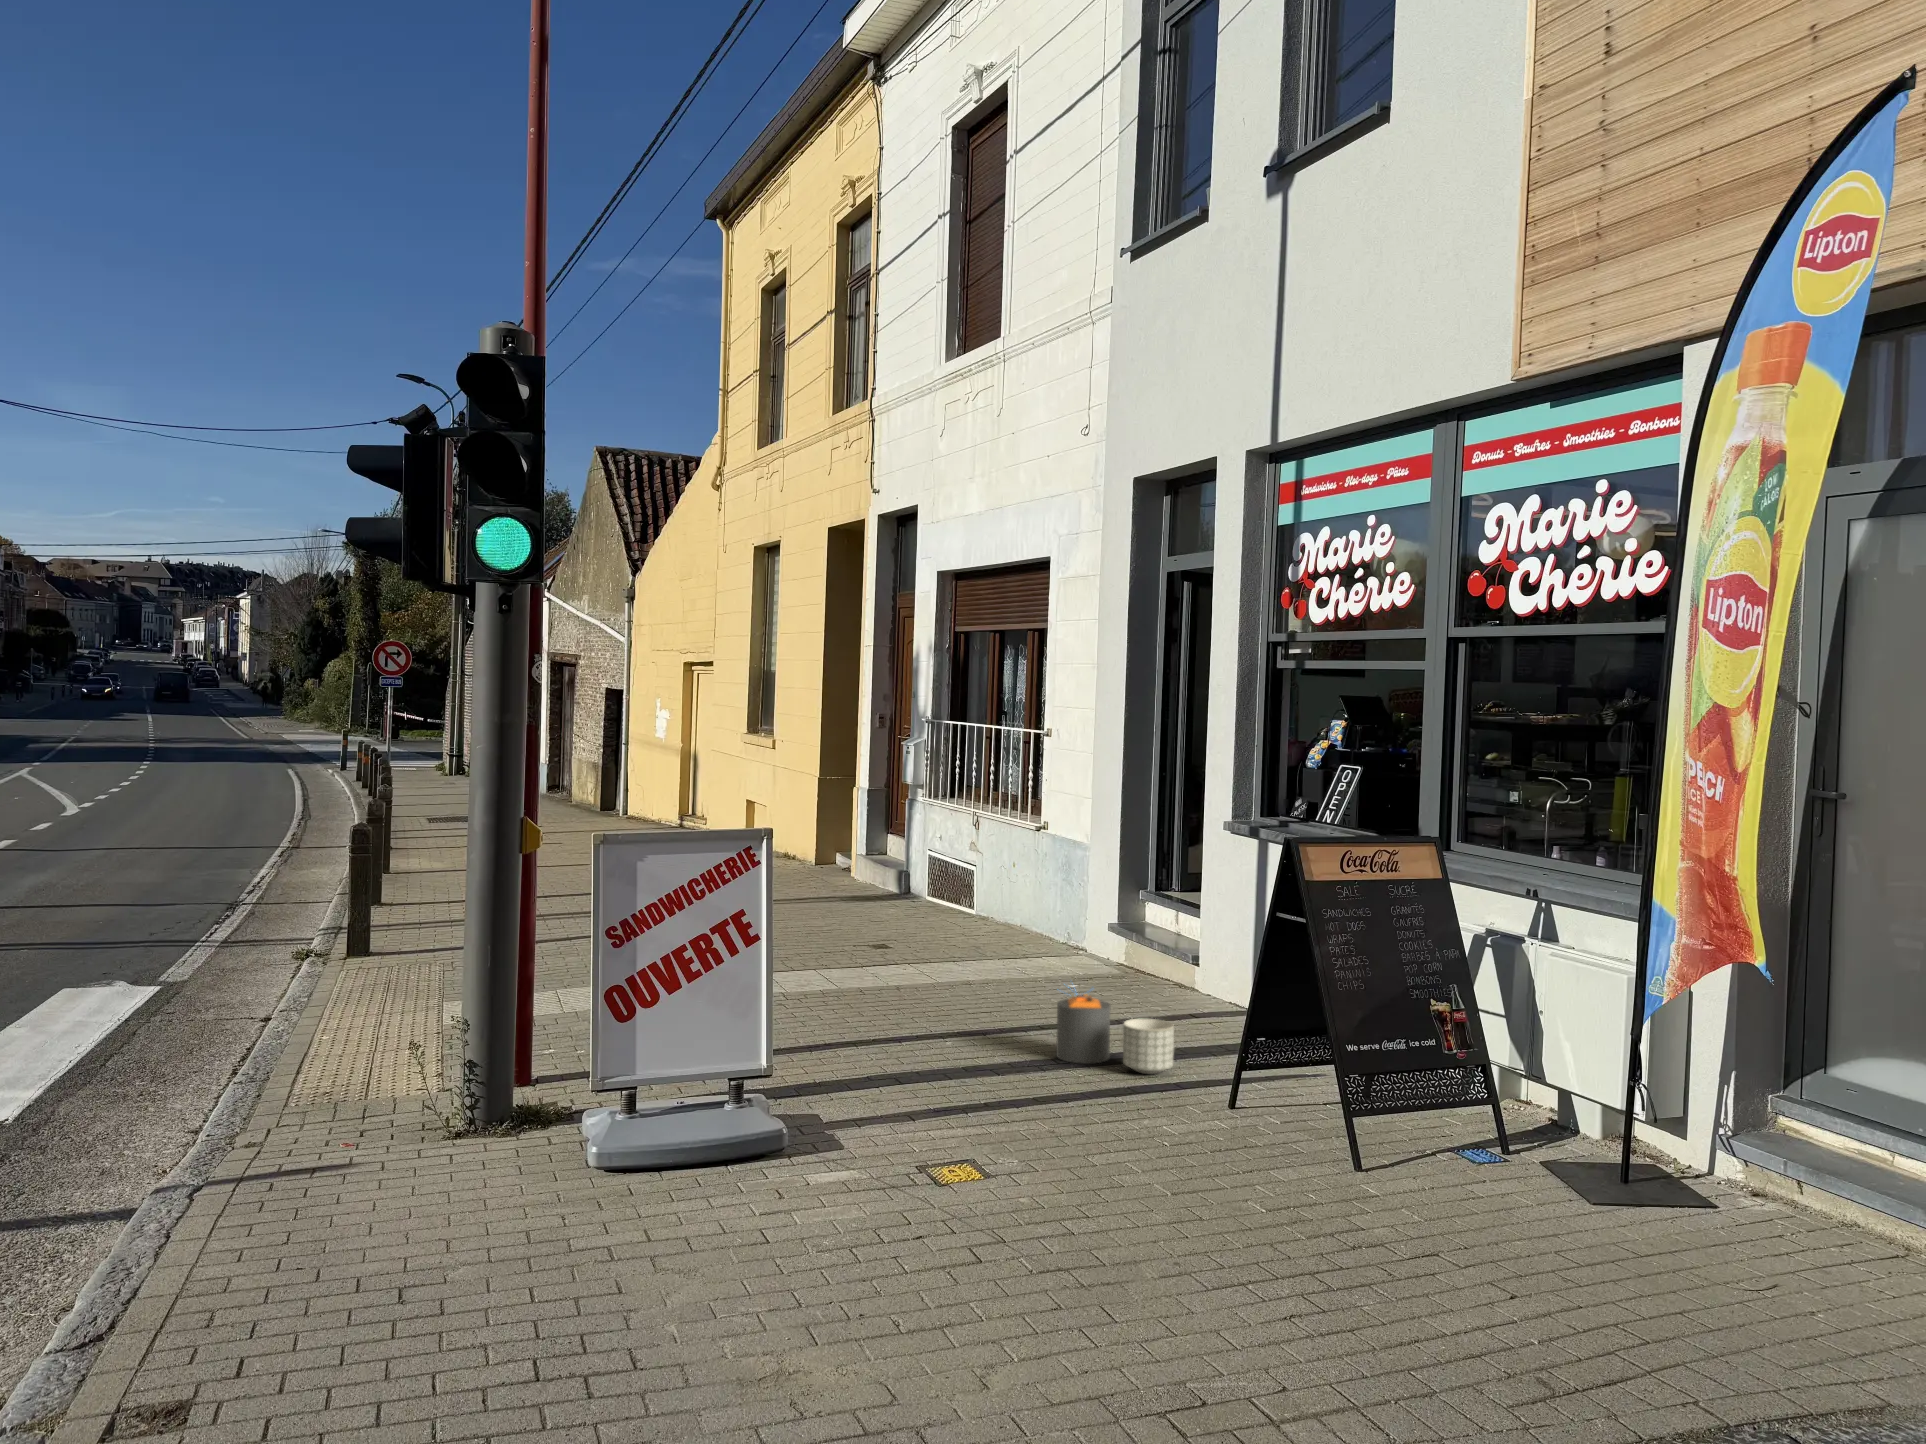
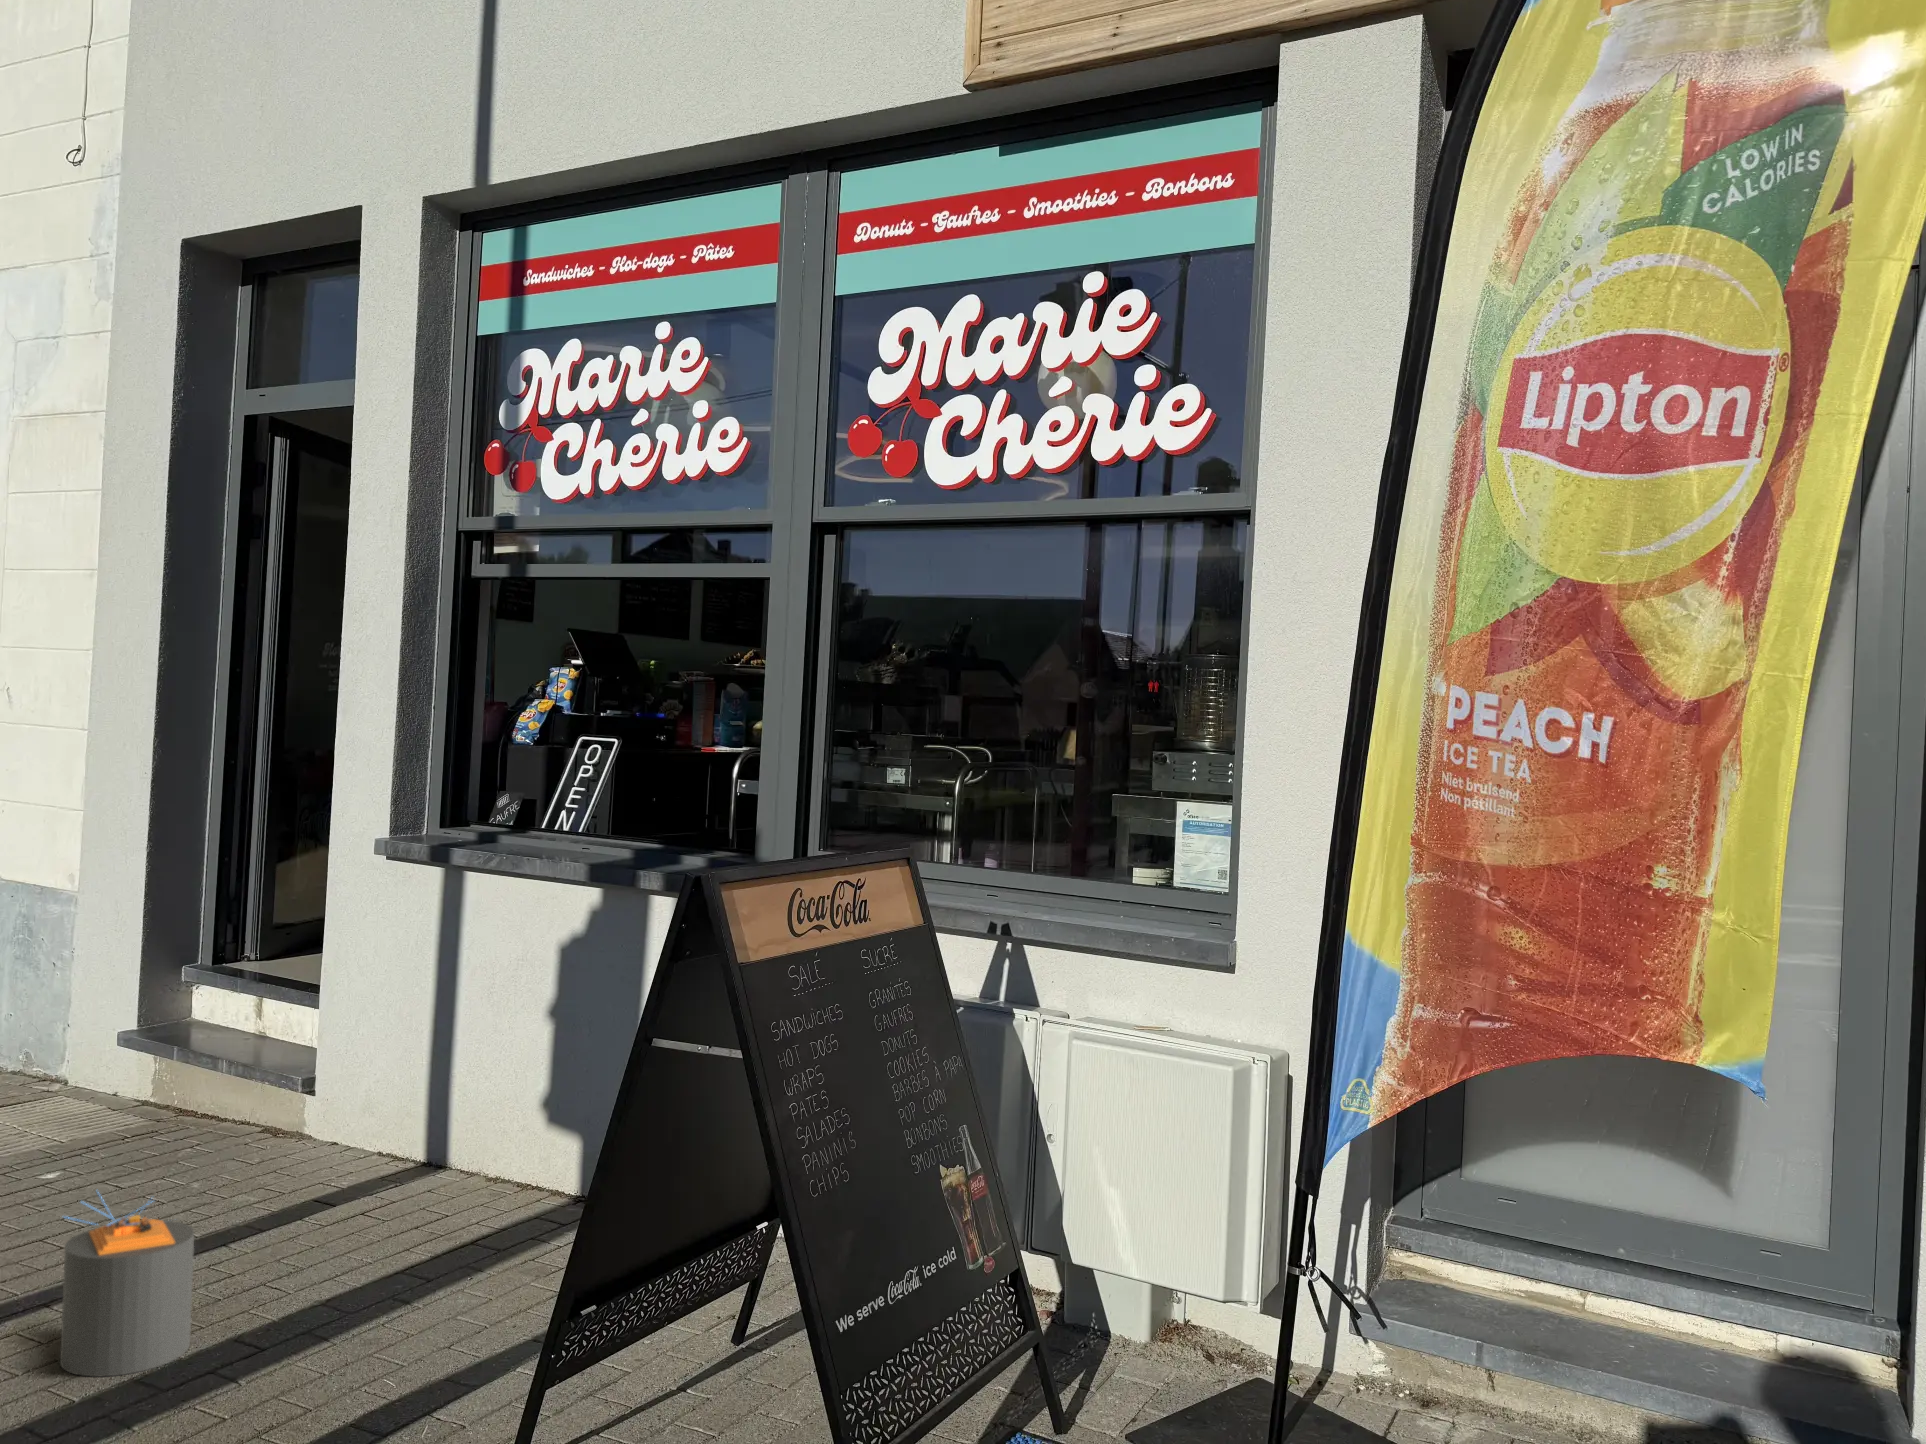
planter: present [1123,1019,1174,1074] -> none [231,1247,348,1373]

